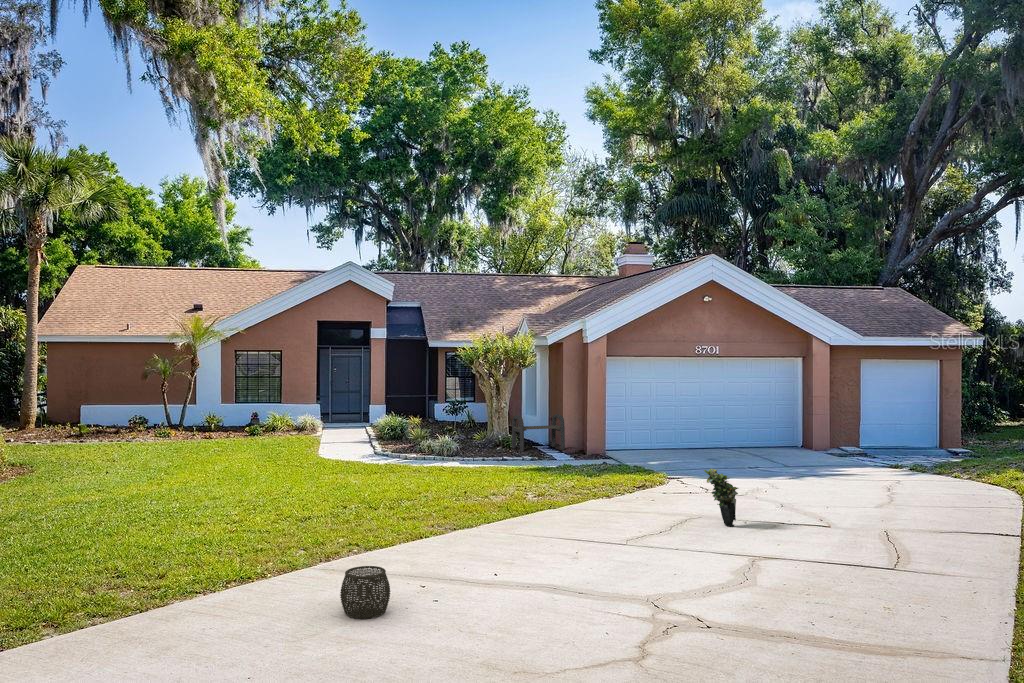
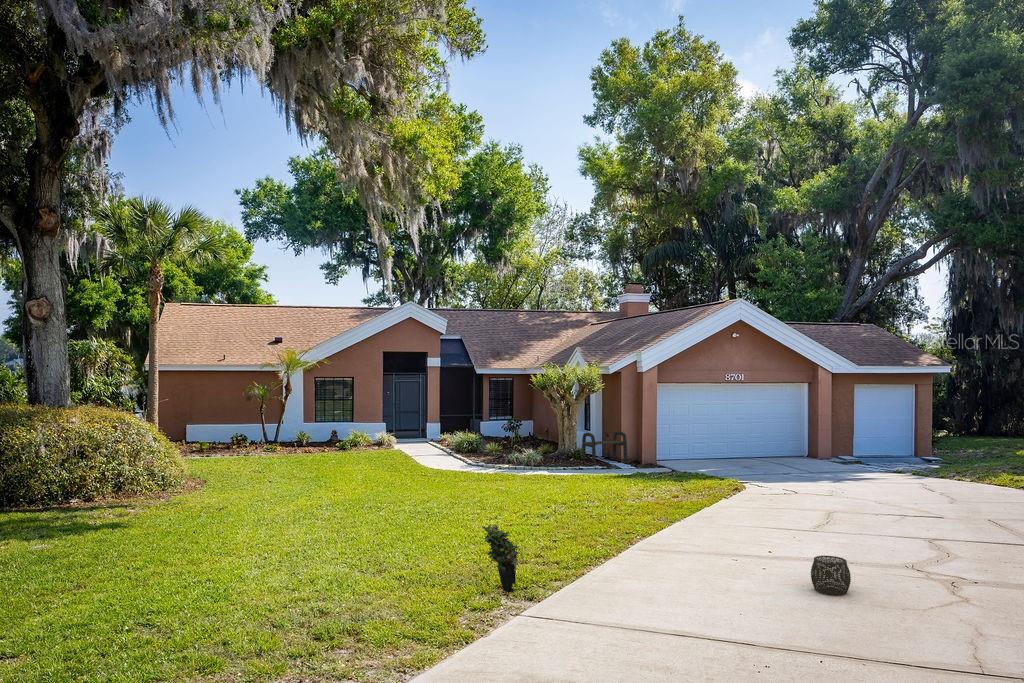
potted plant: present [704,469,738,527] -> present [482,524,519,592]
woven basket: present [340,566,390,619] -> present [811,556,851,595]

